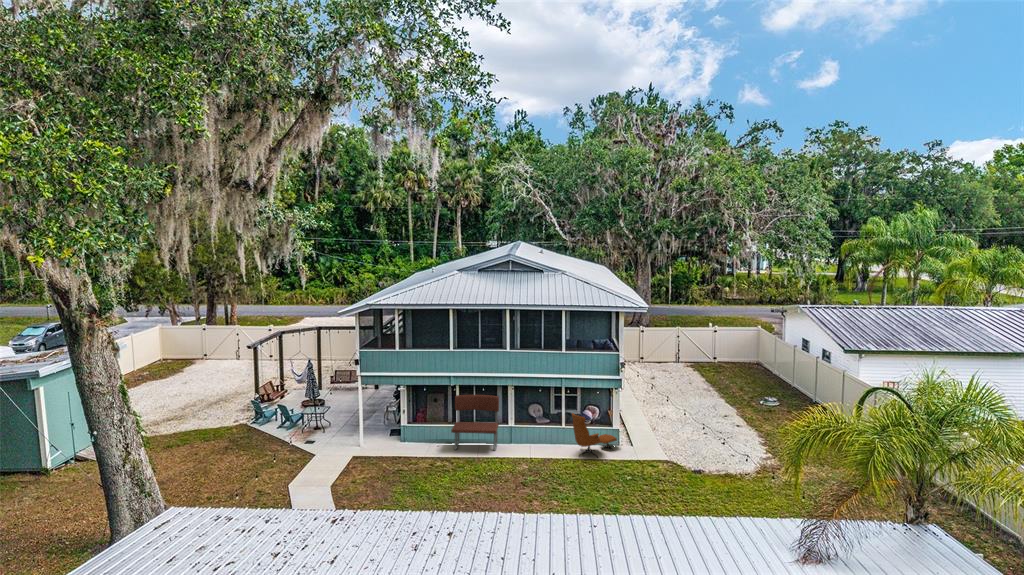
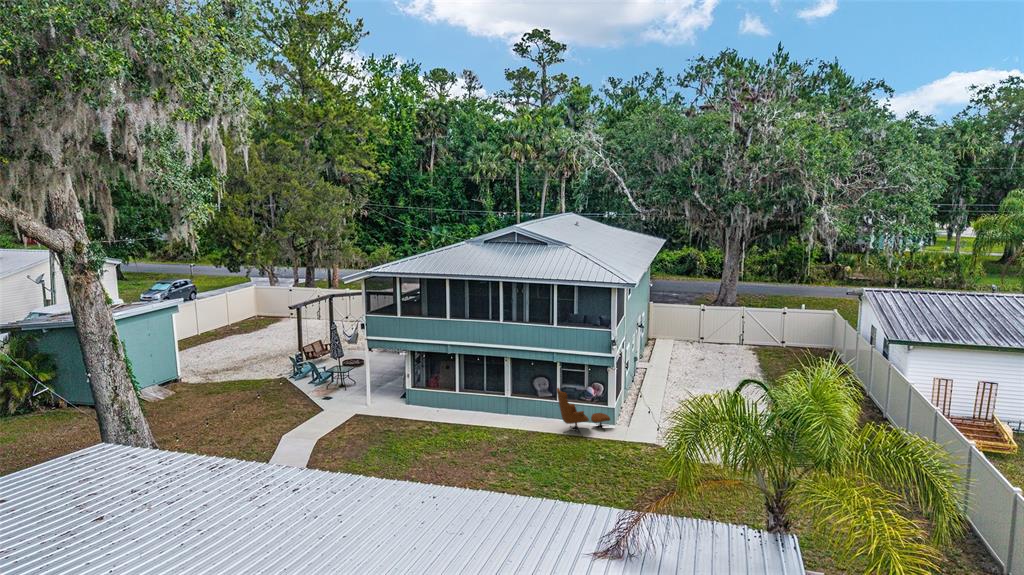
bench: present [451,395,499,451] -> none [442,363,493,421]

